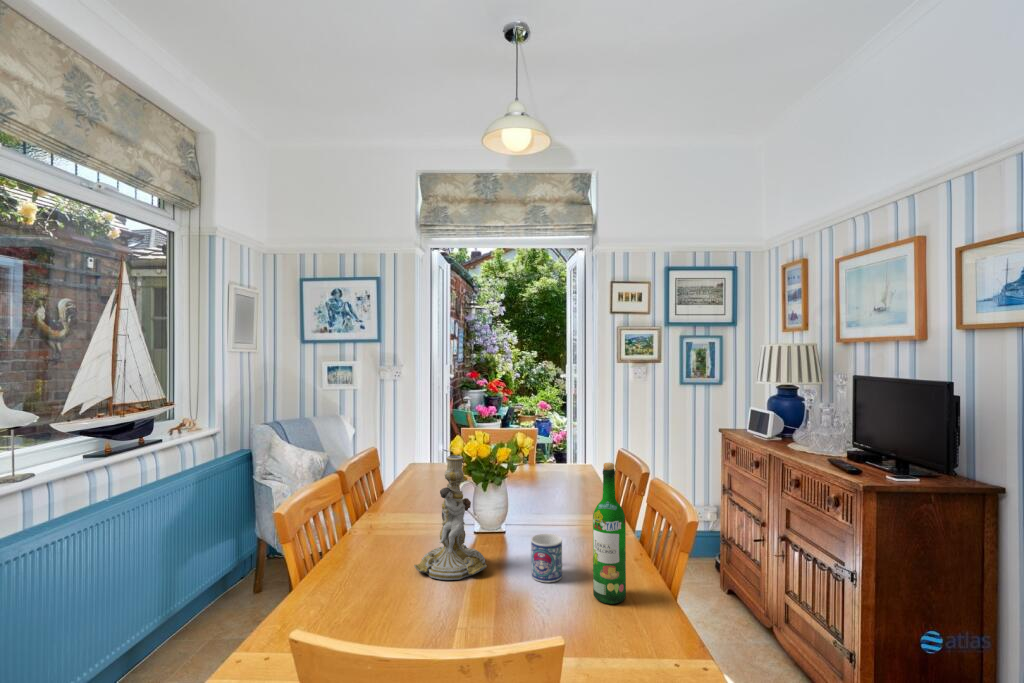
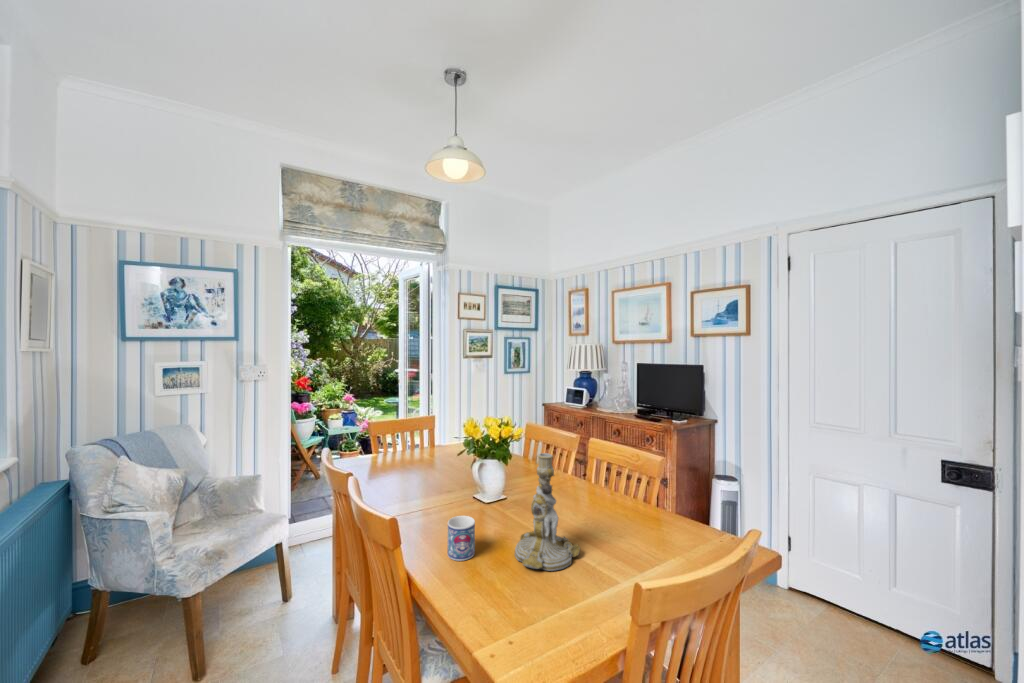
wine bottle: present [593,463,626,604] -> none [661,441,688,546]
mug: present [531,534,562,582] -> present [447,516,475,561]

